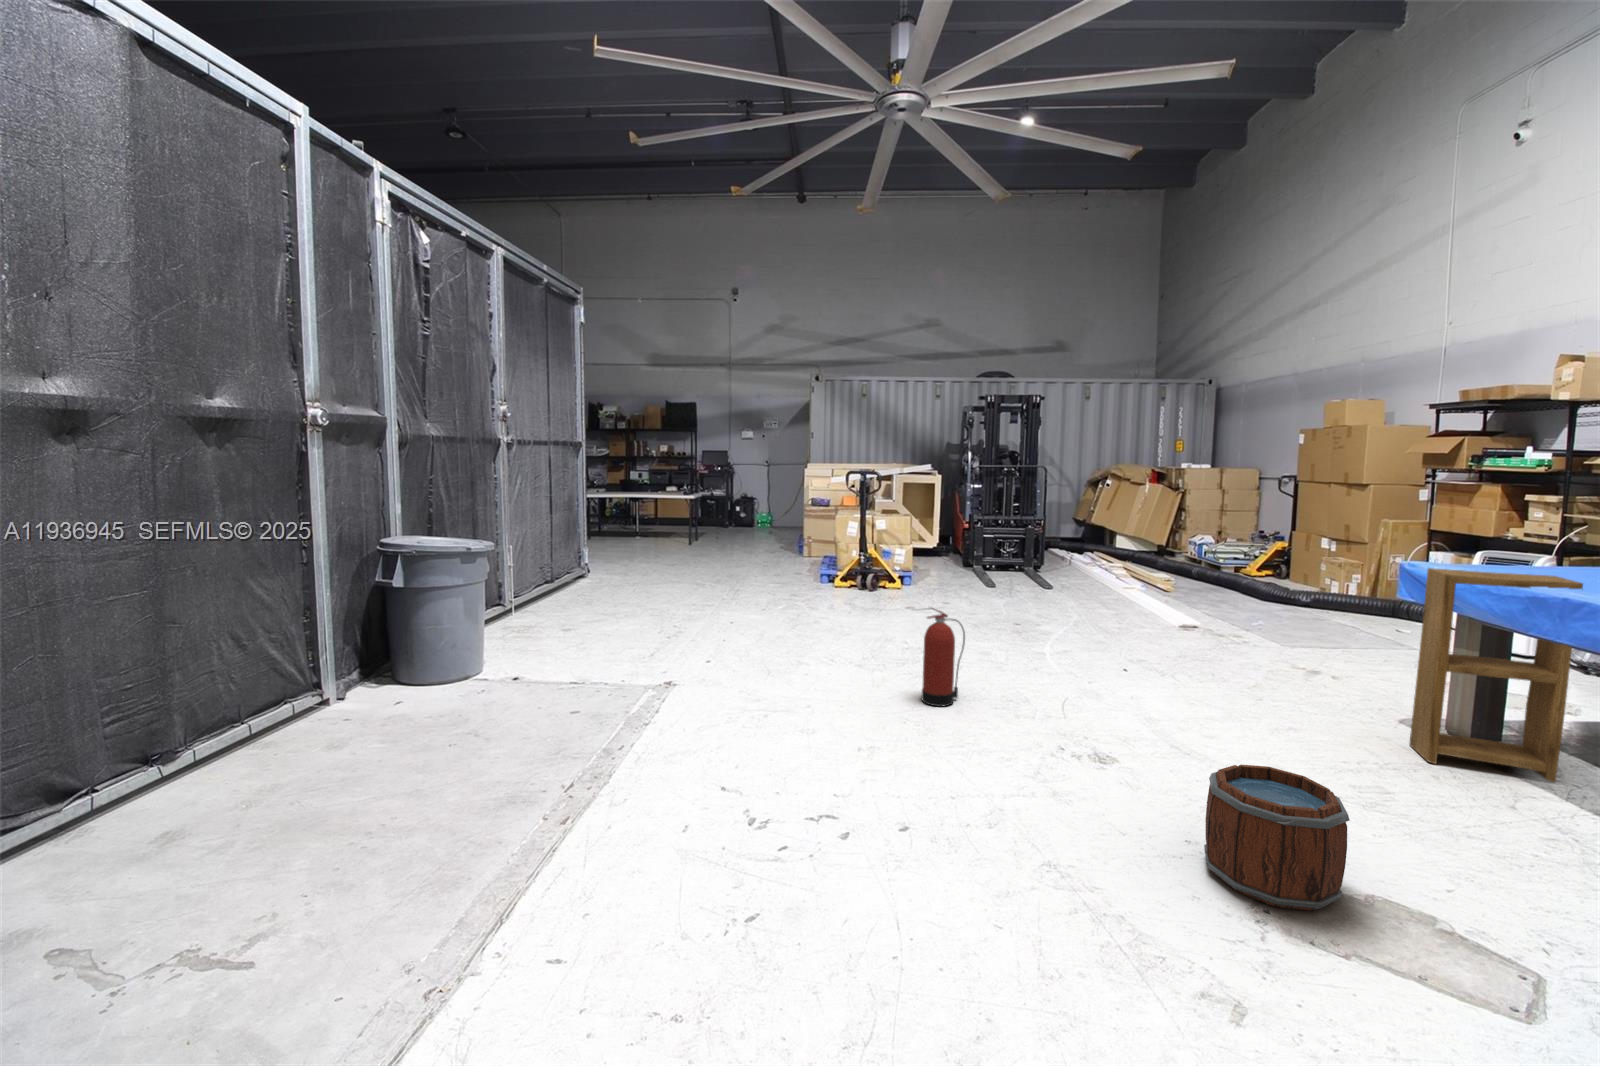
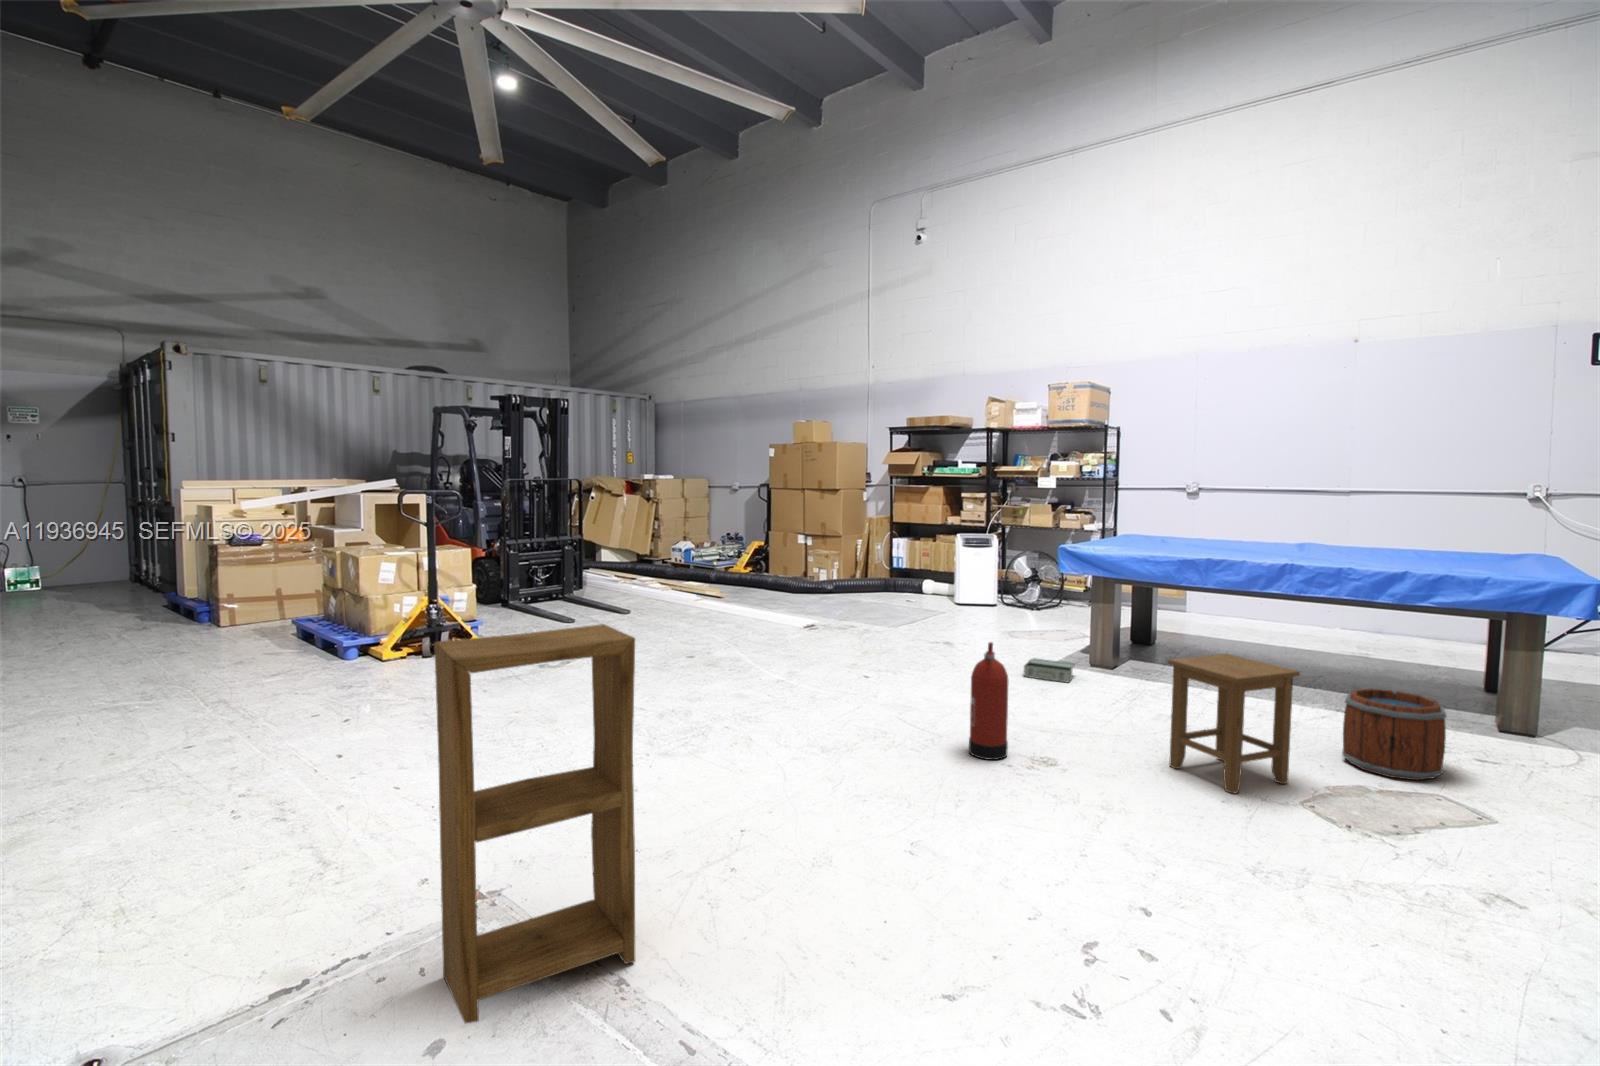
shelving unit: present [1410,568,1583,782] -> present [434,624,635,1023]
stool: none [994,654,1112,811] -> present [1168,654,1300,794]
toolbox: none [1193,682,1260,713] -> present [1024,659,1075,682]

